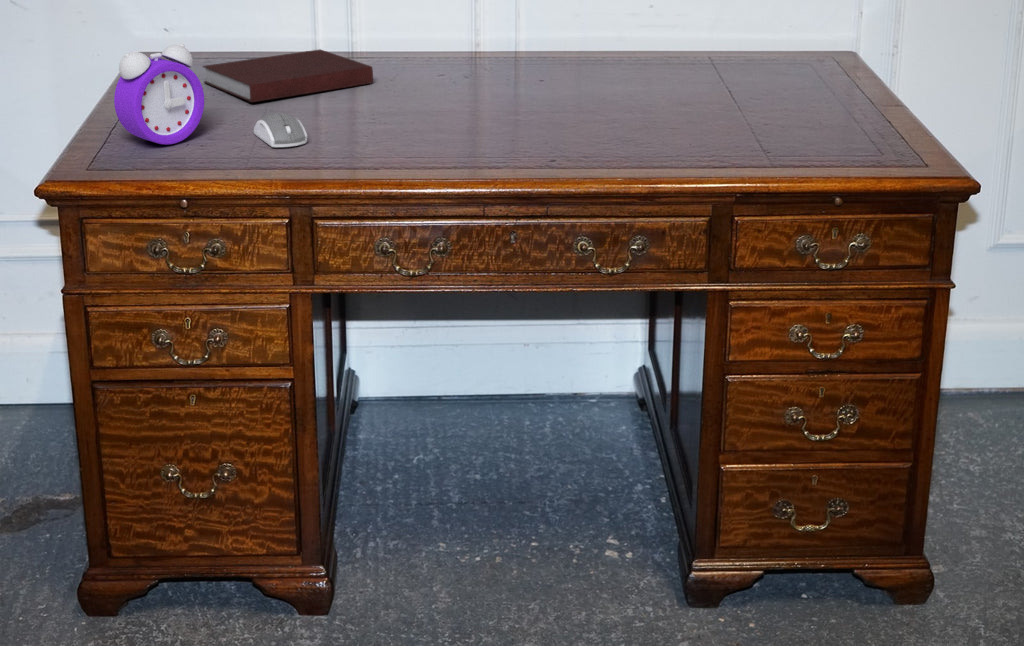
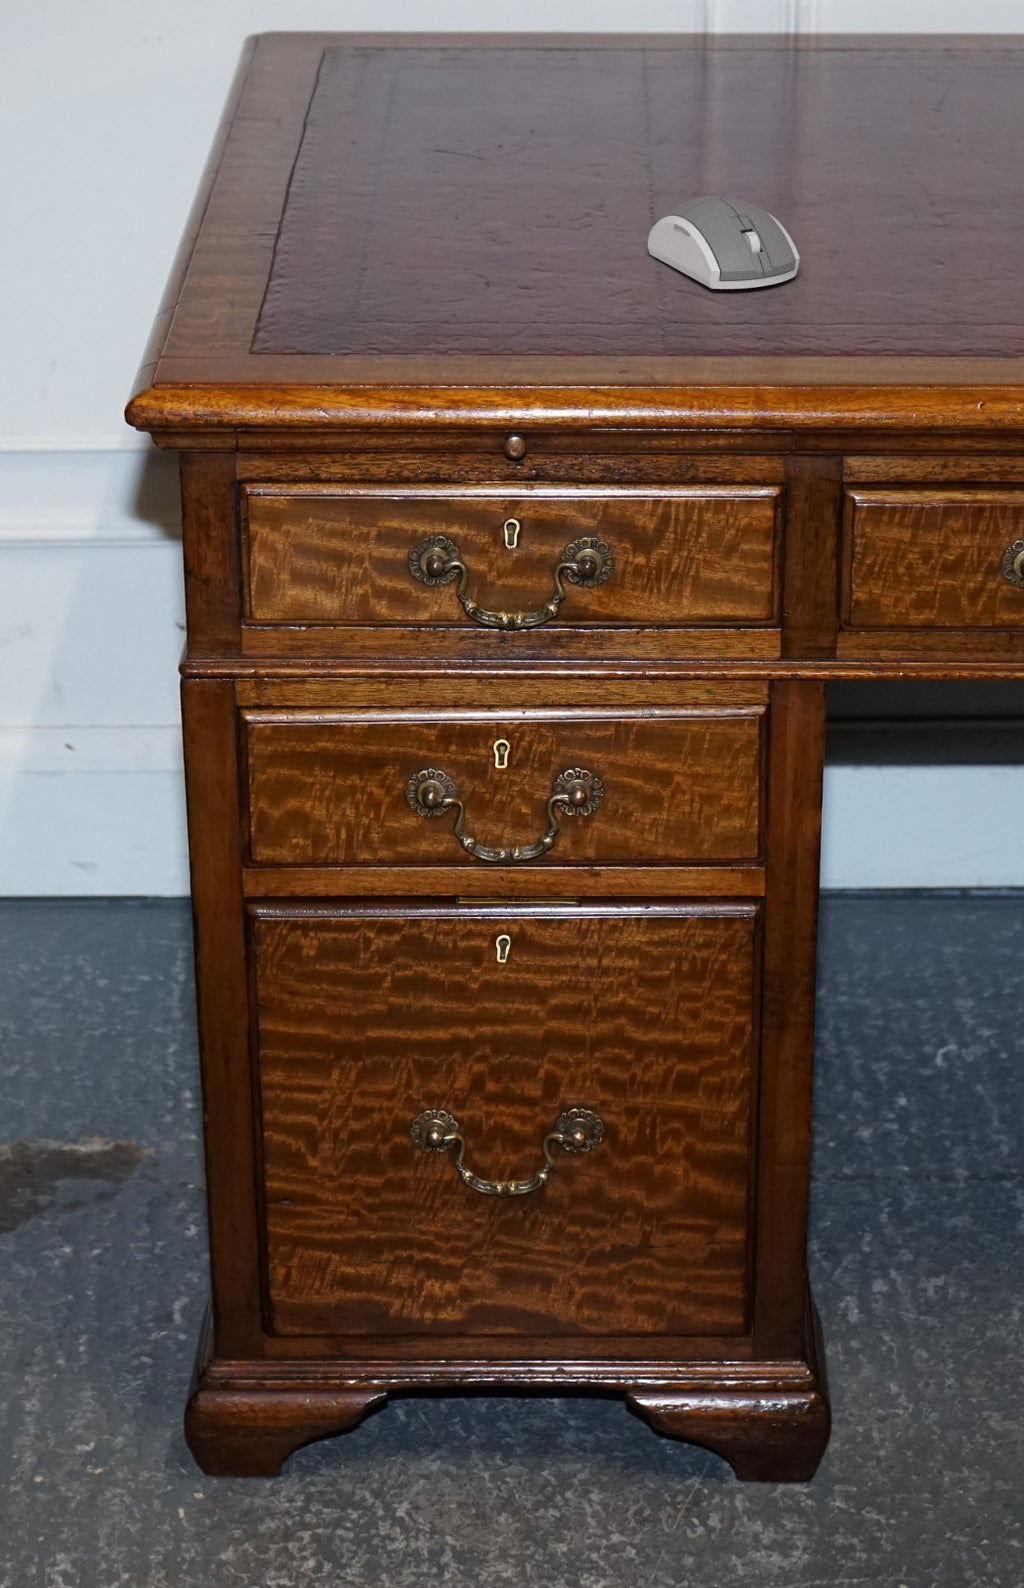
alarm clock: present [114,44,204,145] -> none [304,17,527,283]
notebook: present [203,49,373,102] -> none [461,27,898,167]

